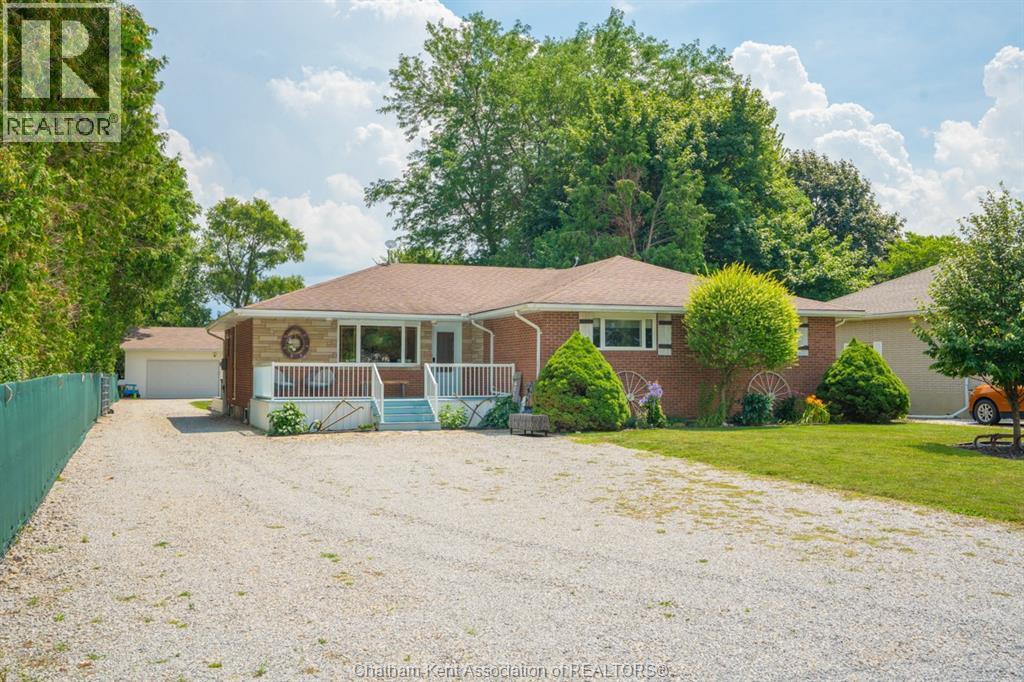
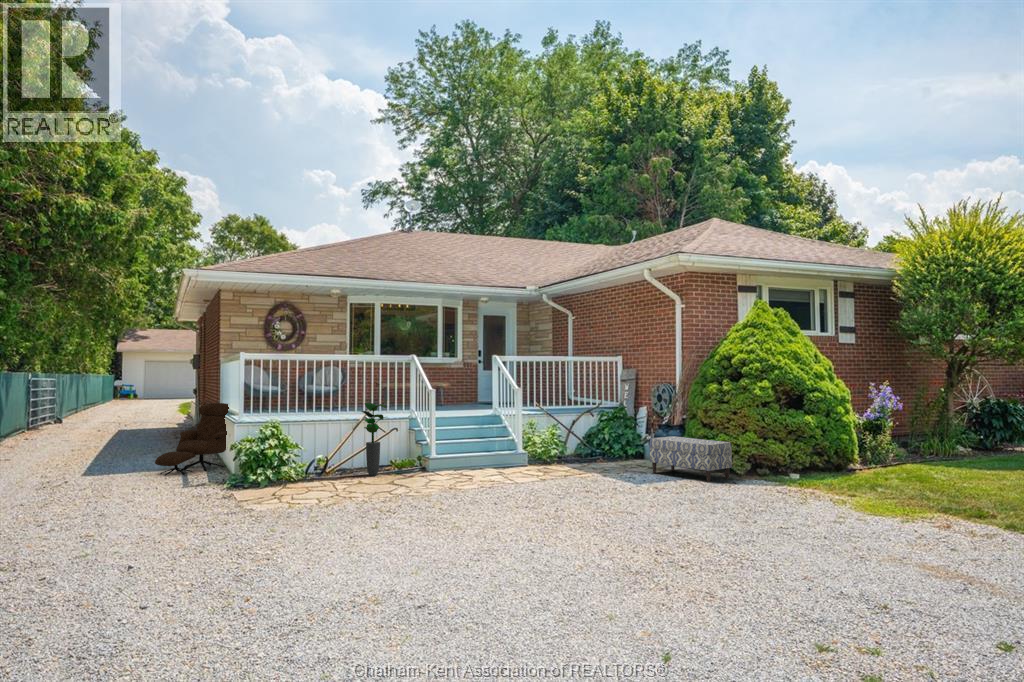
lounge chair: none [222,392,265,433] -> present [155,403,229,476]
potted plant: none [338,392,357,434] -> present [361,403,386,476]

